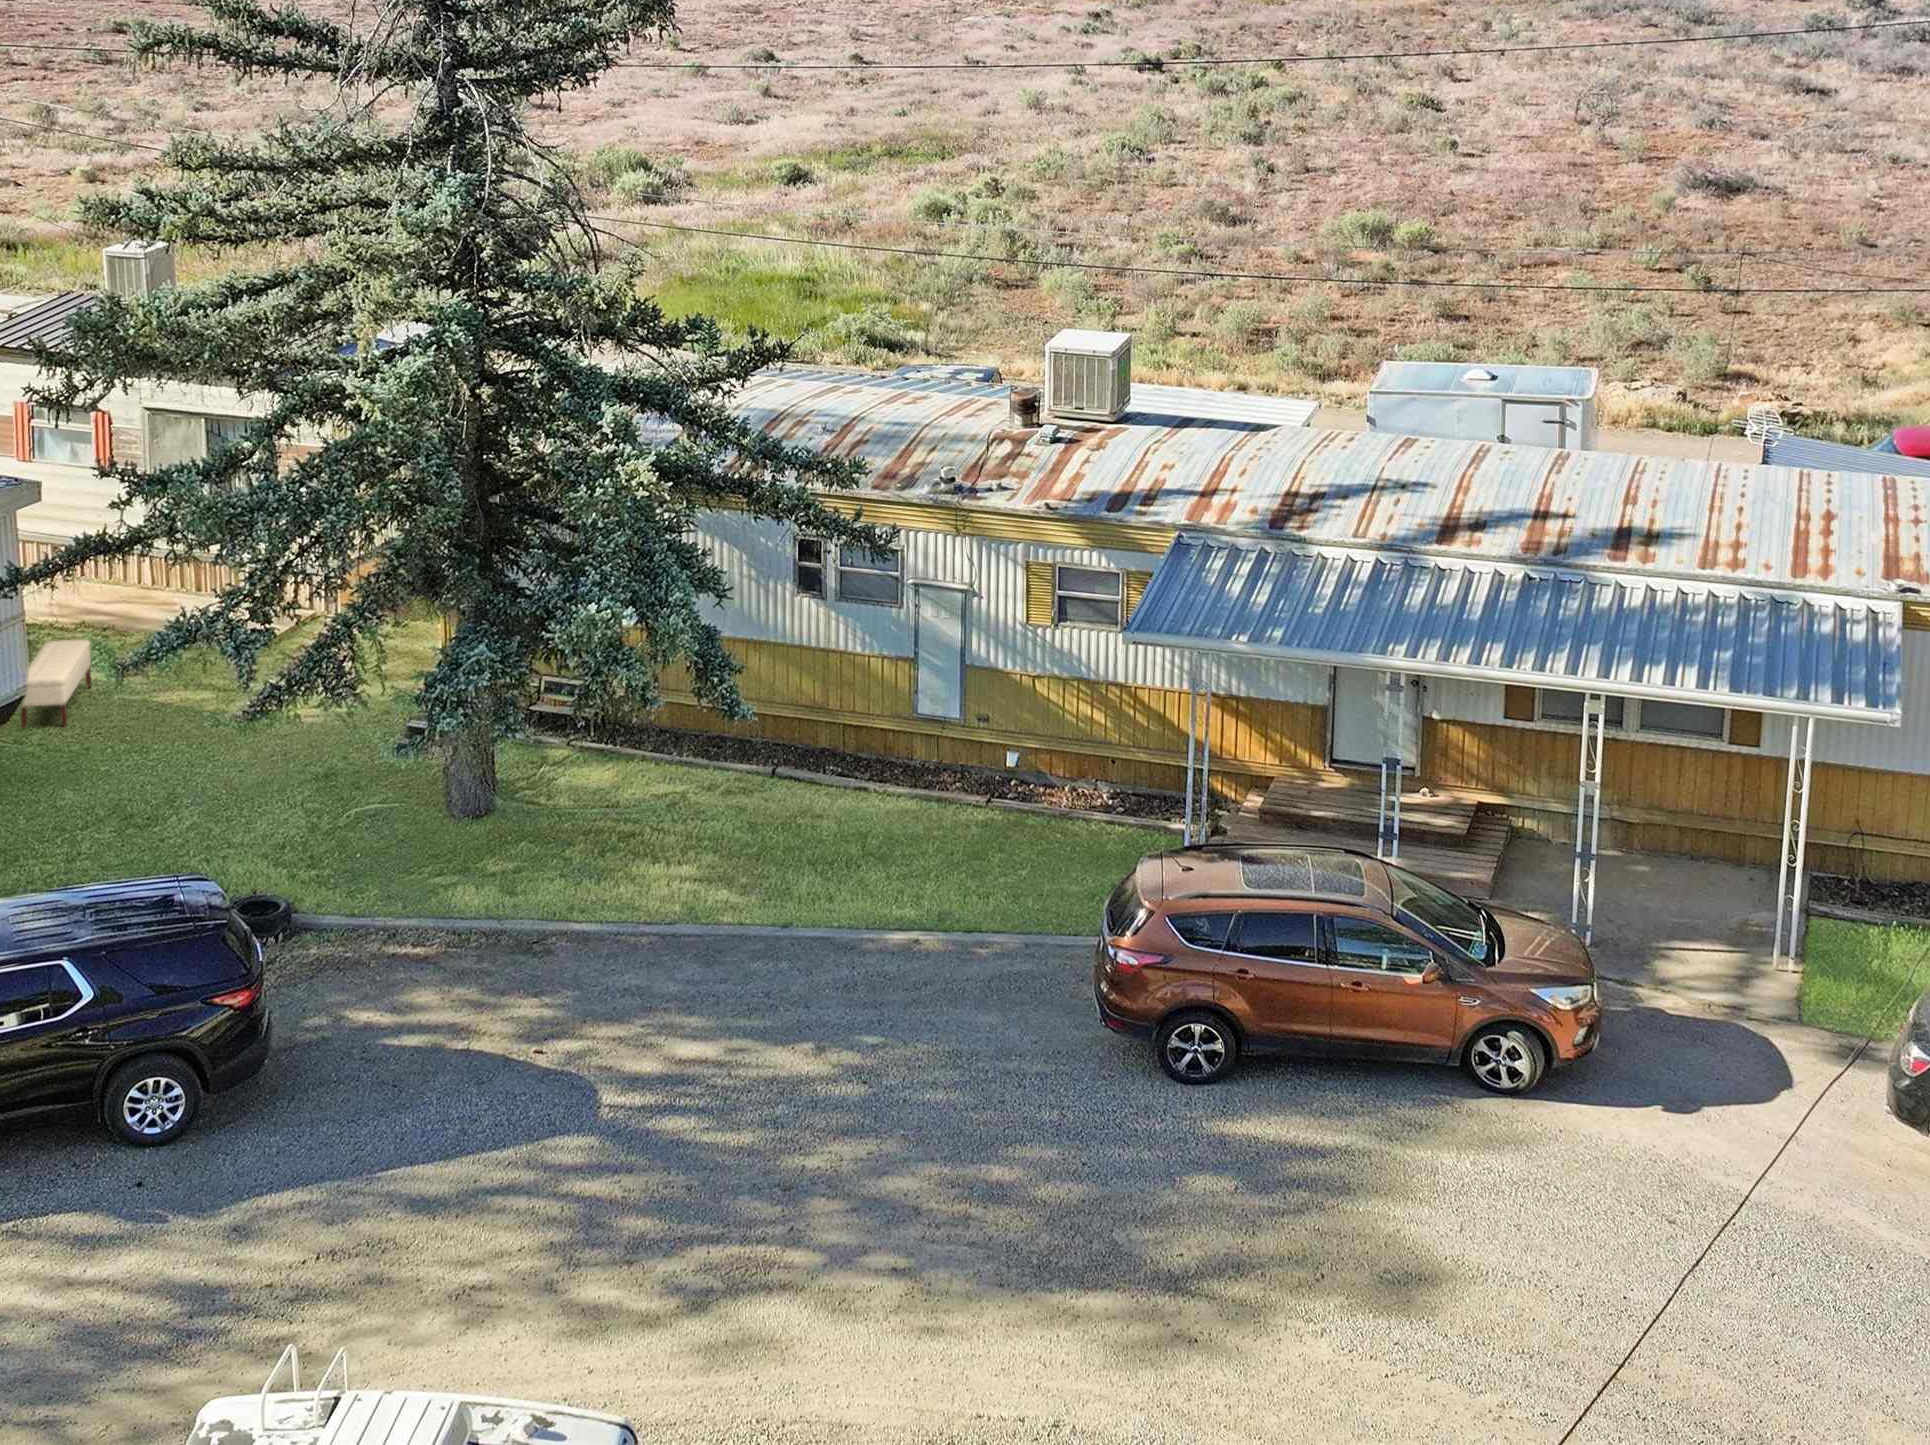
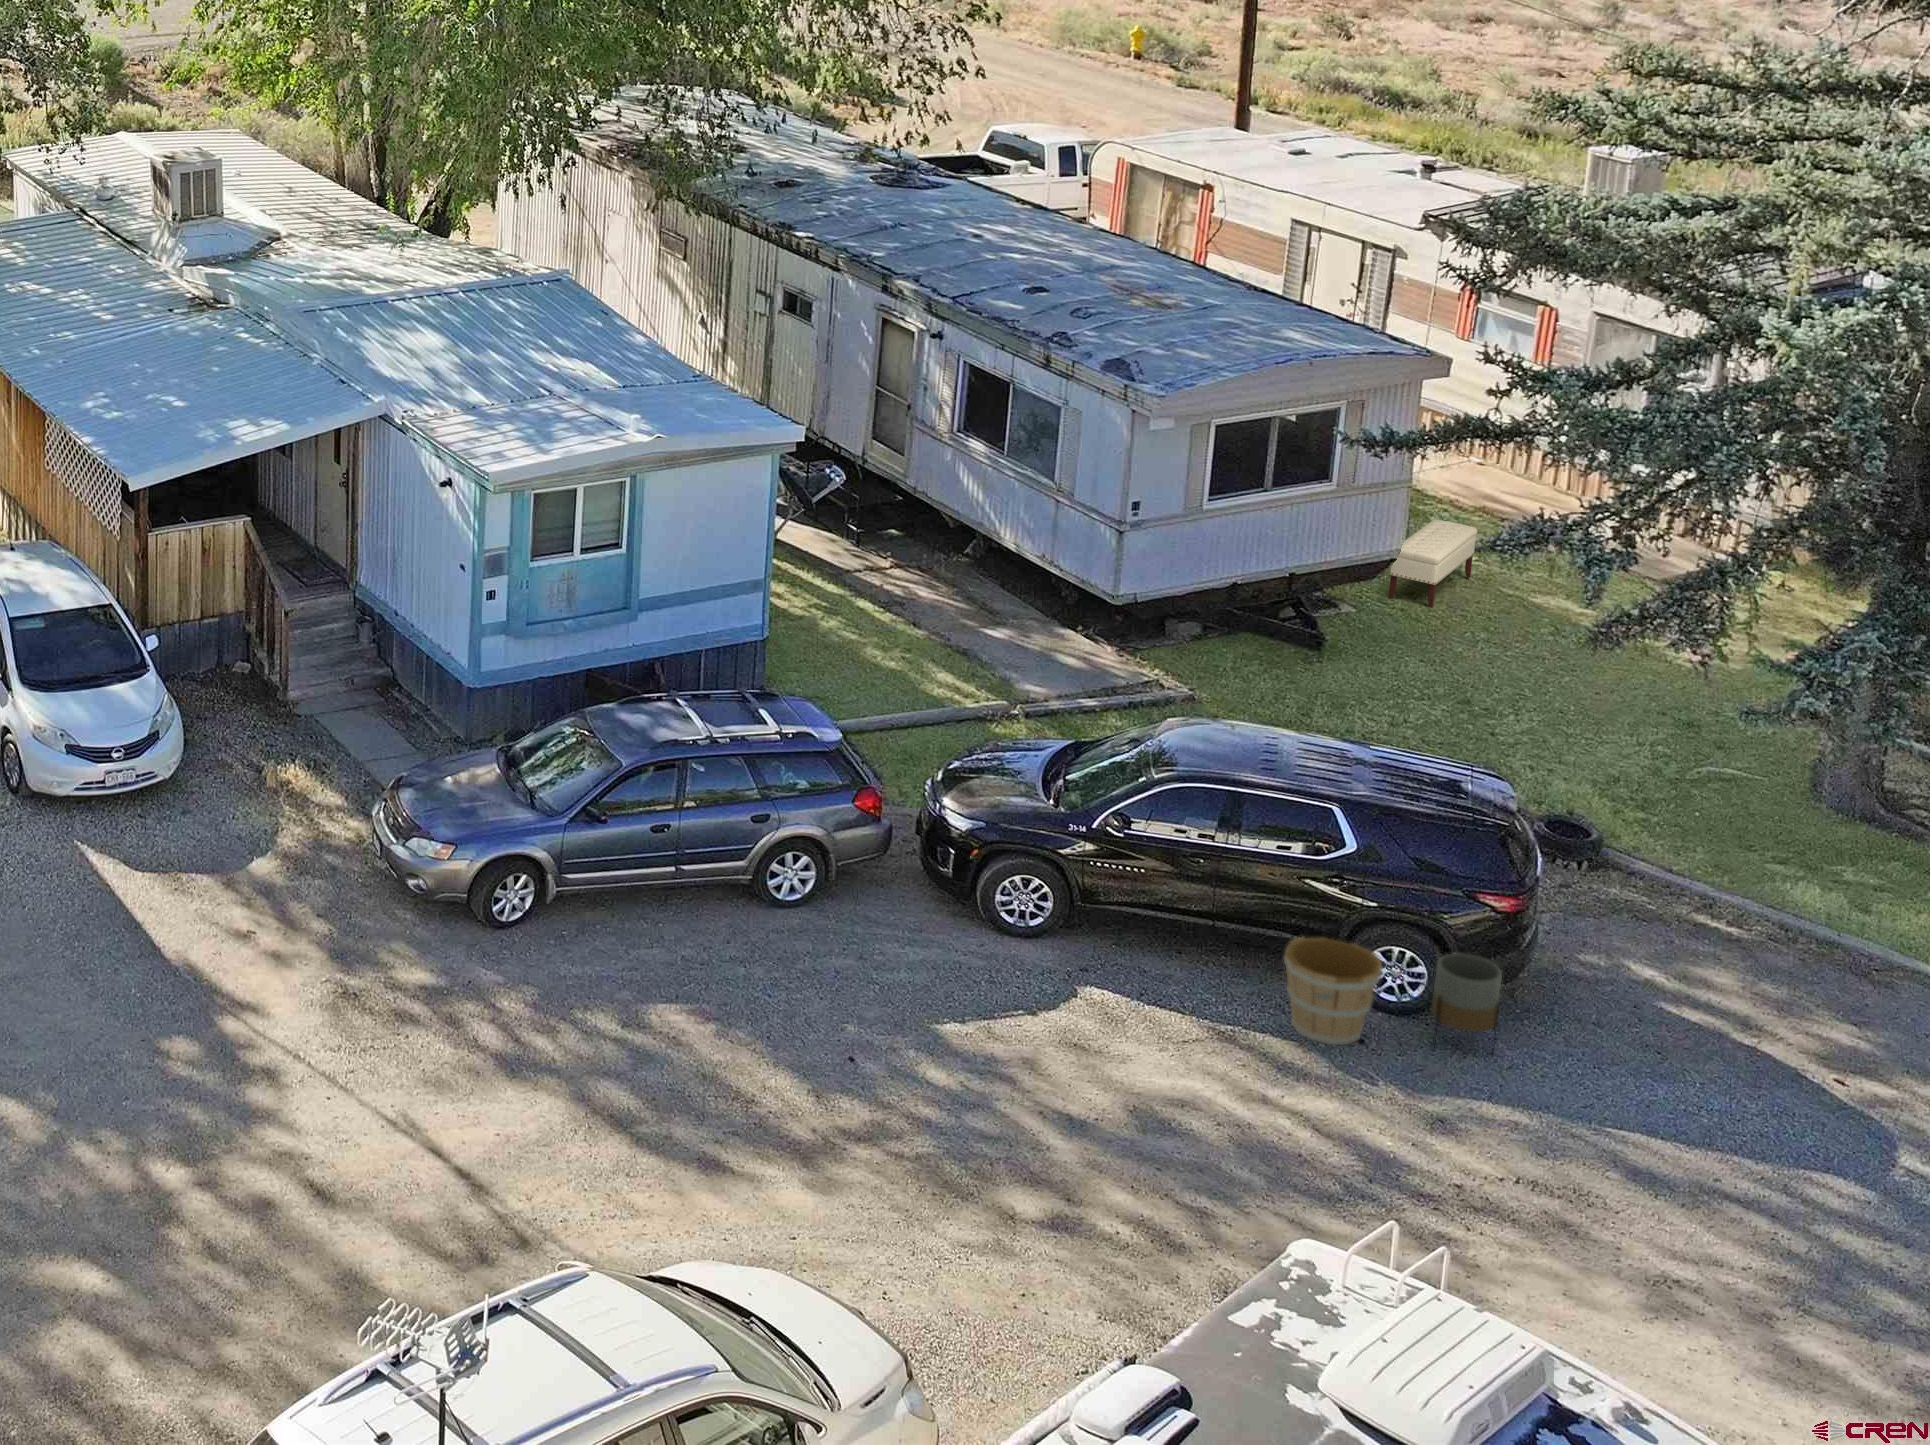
planter: none [203,1053,270,1155] -> present [1432,953,1502,1046]
wooden bucket: none [57,1086,156,1197] -> present [1284,937,1383,1045]

